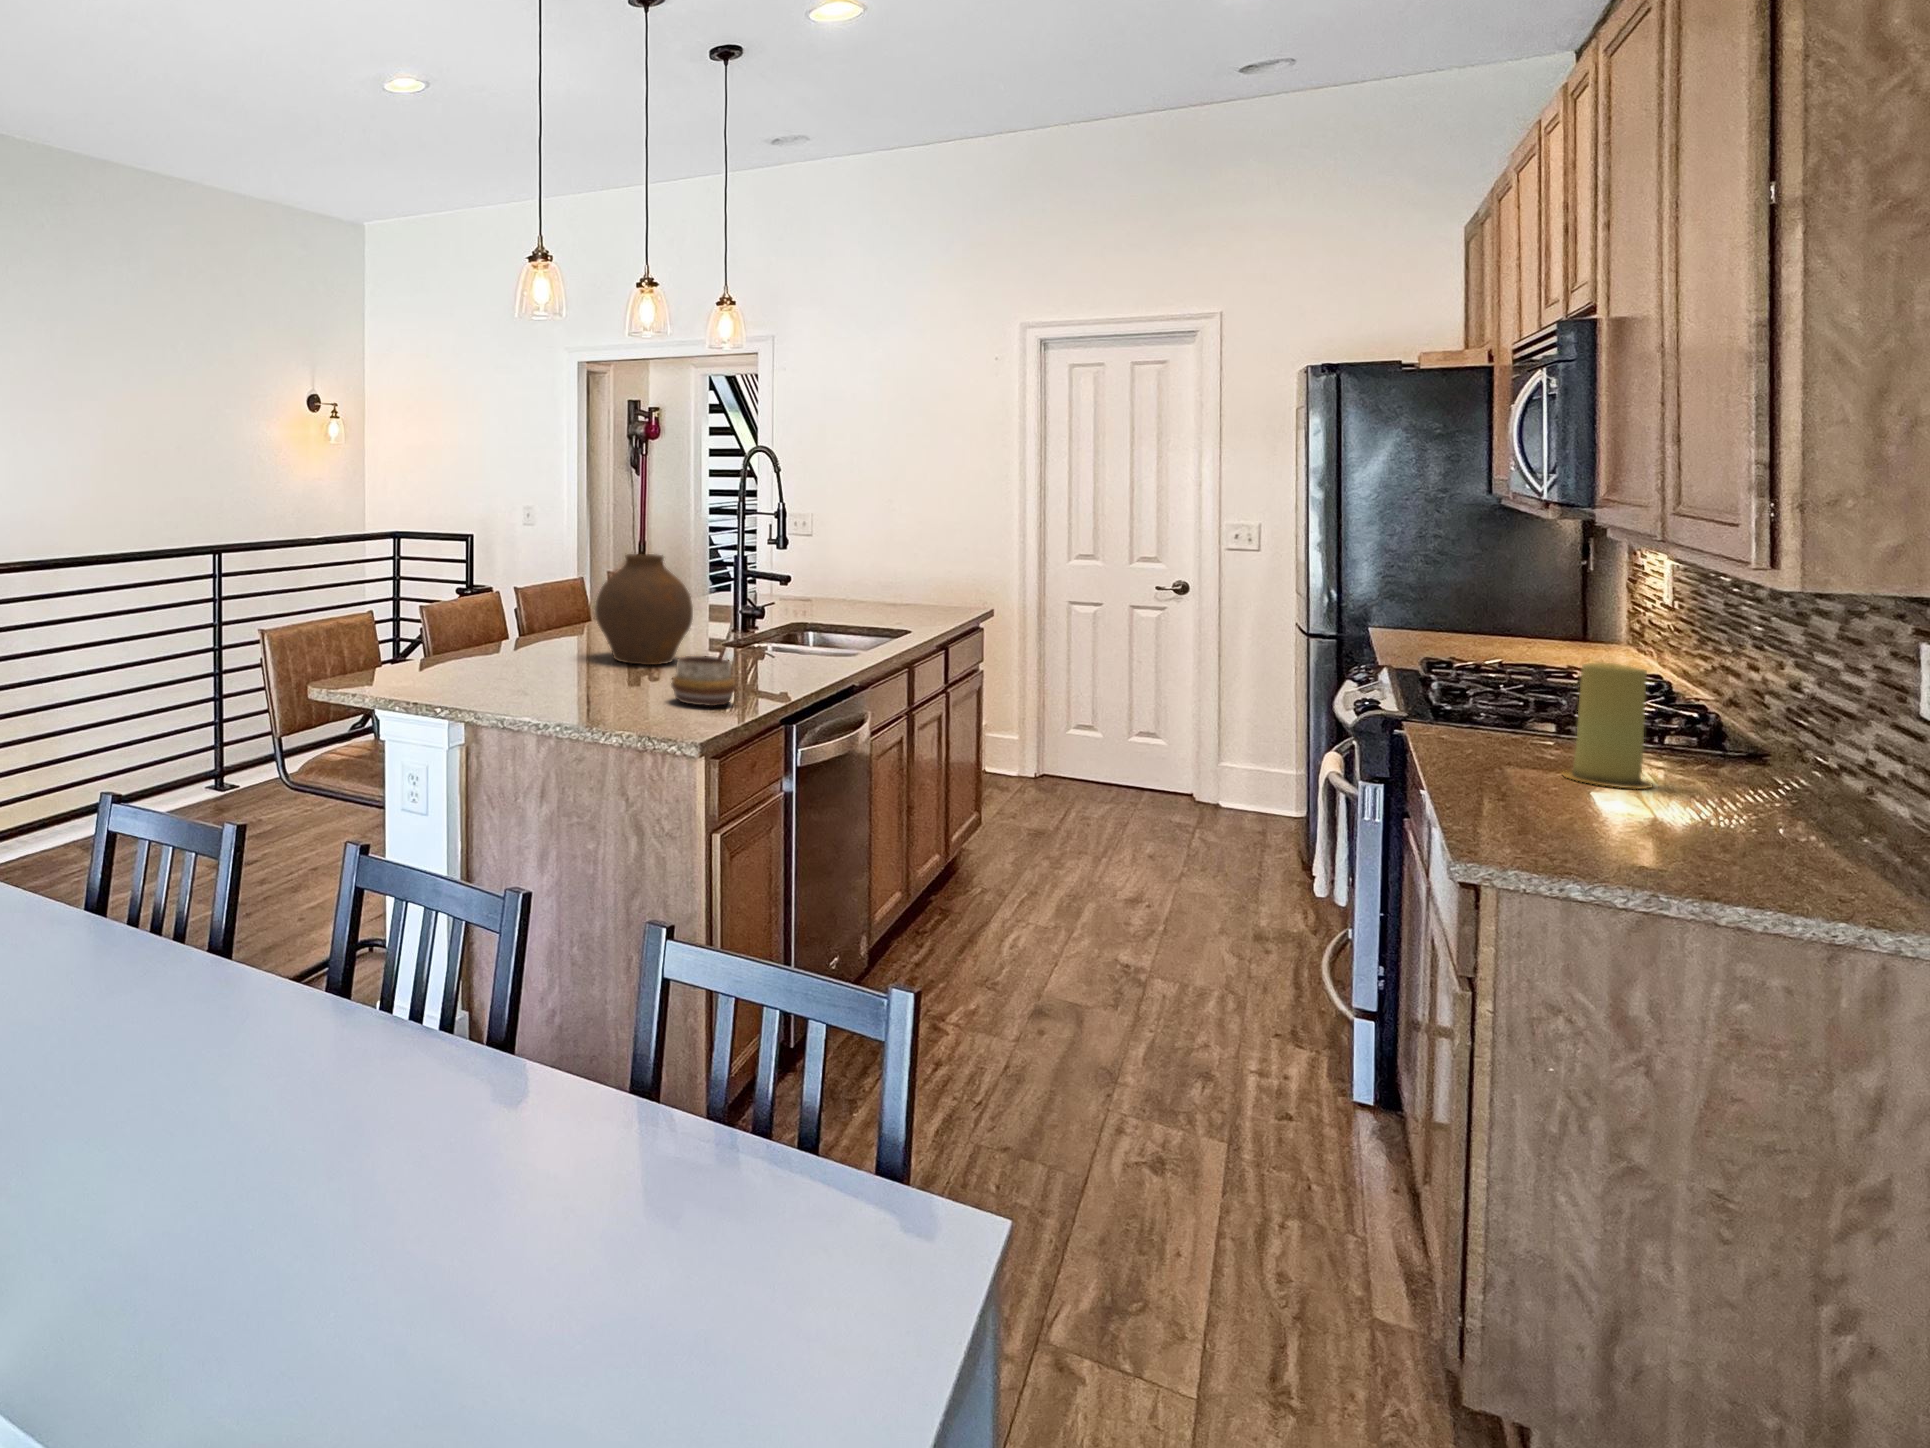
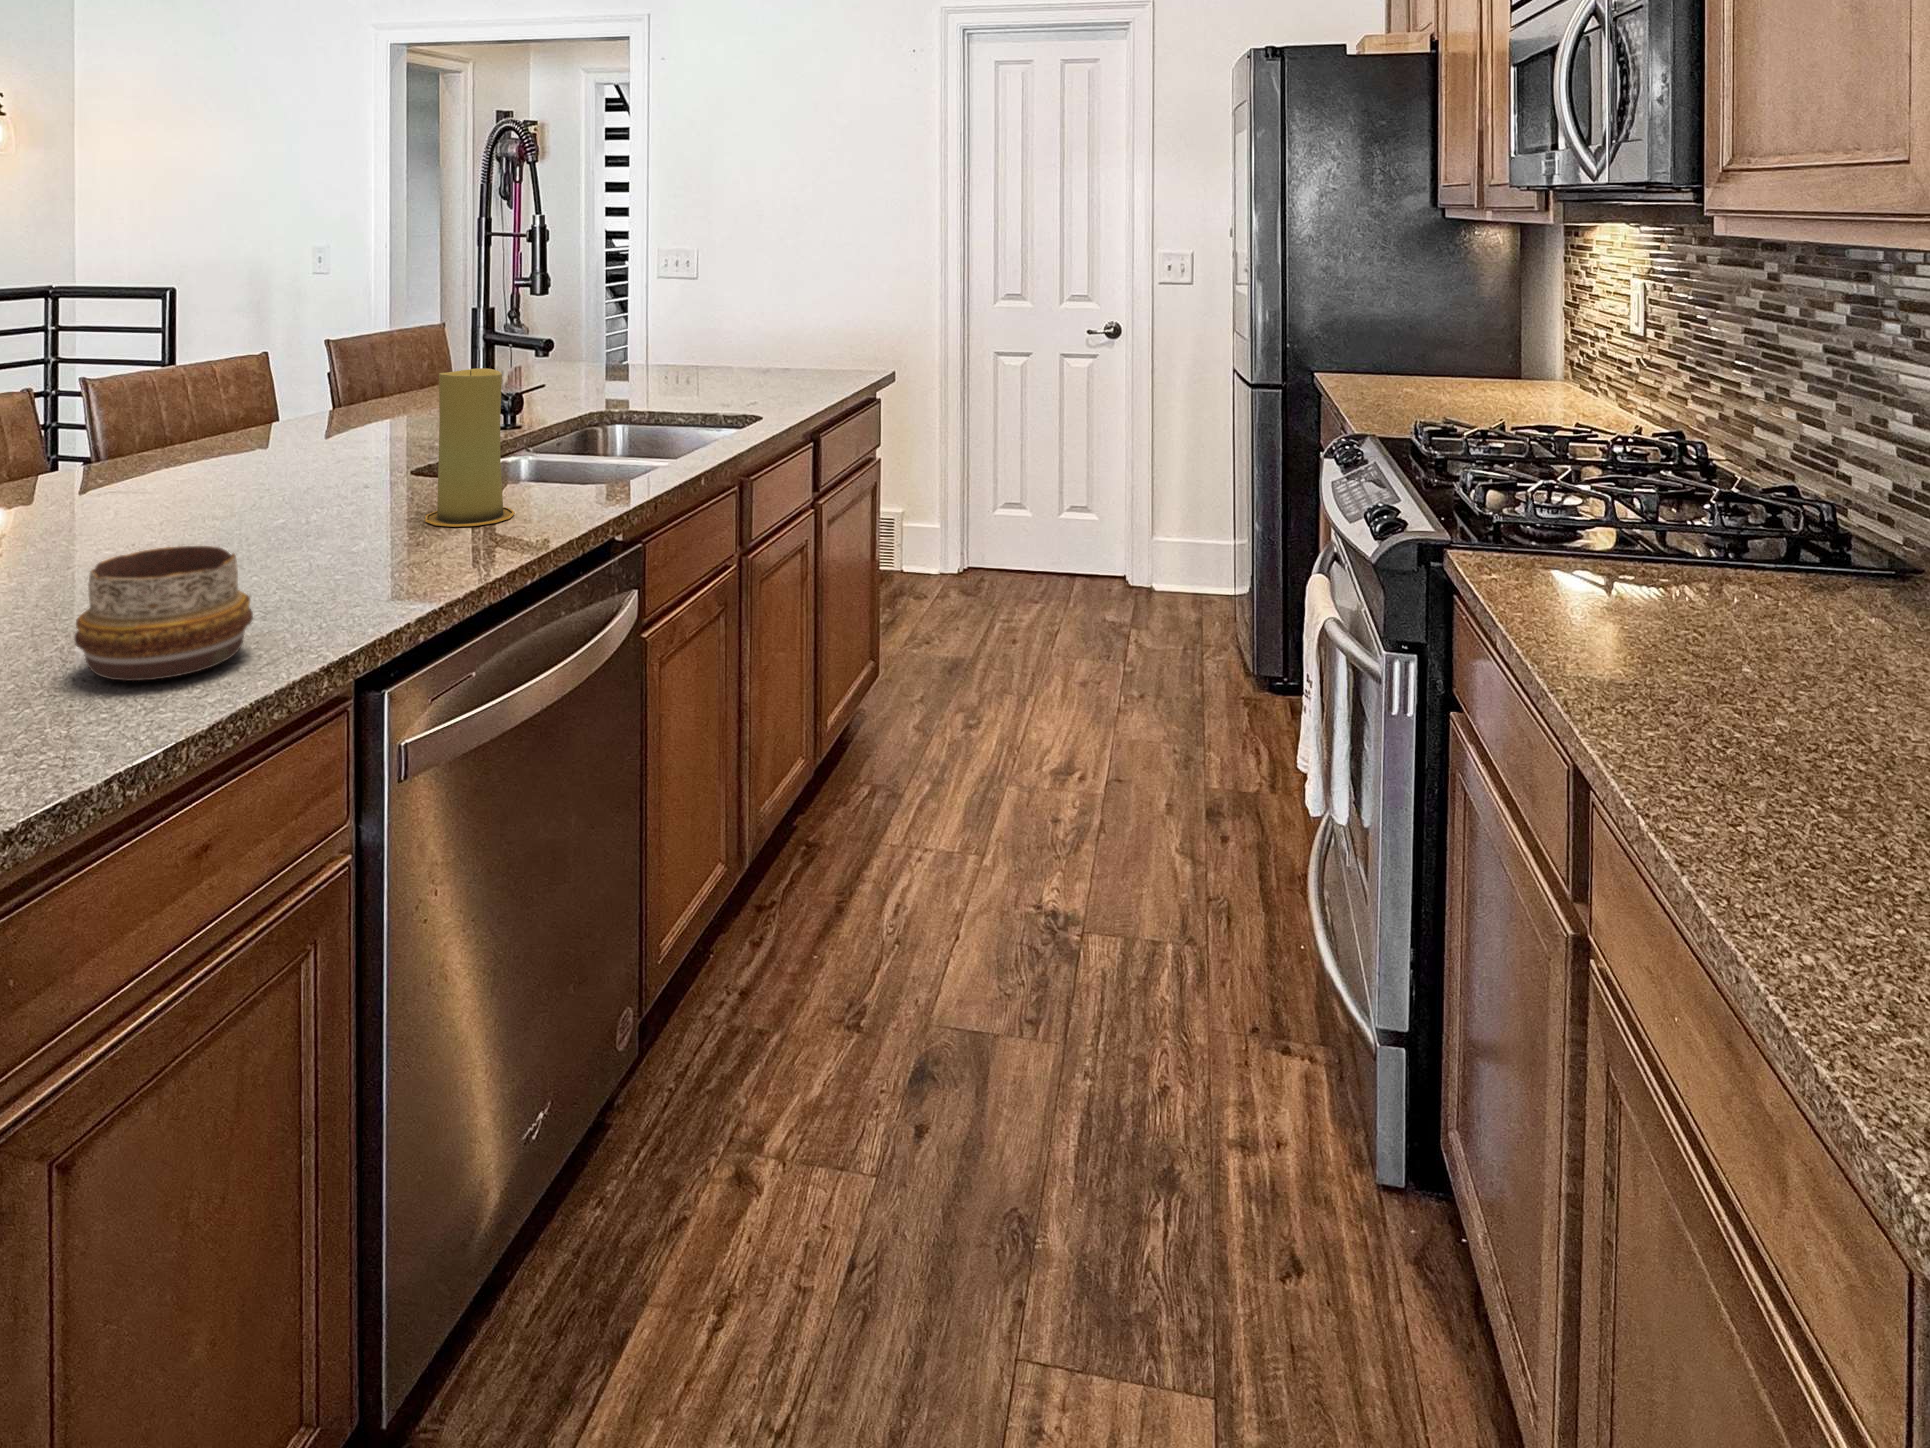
vase: present [595,554,693,665] -> none [84,310,310,540]
candle: present [1562,662,1653,789] -> present [425,368,515,527]

